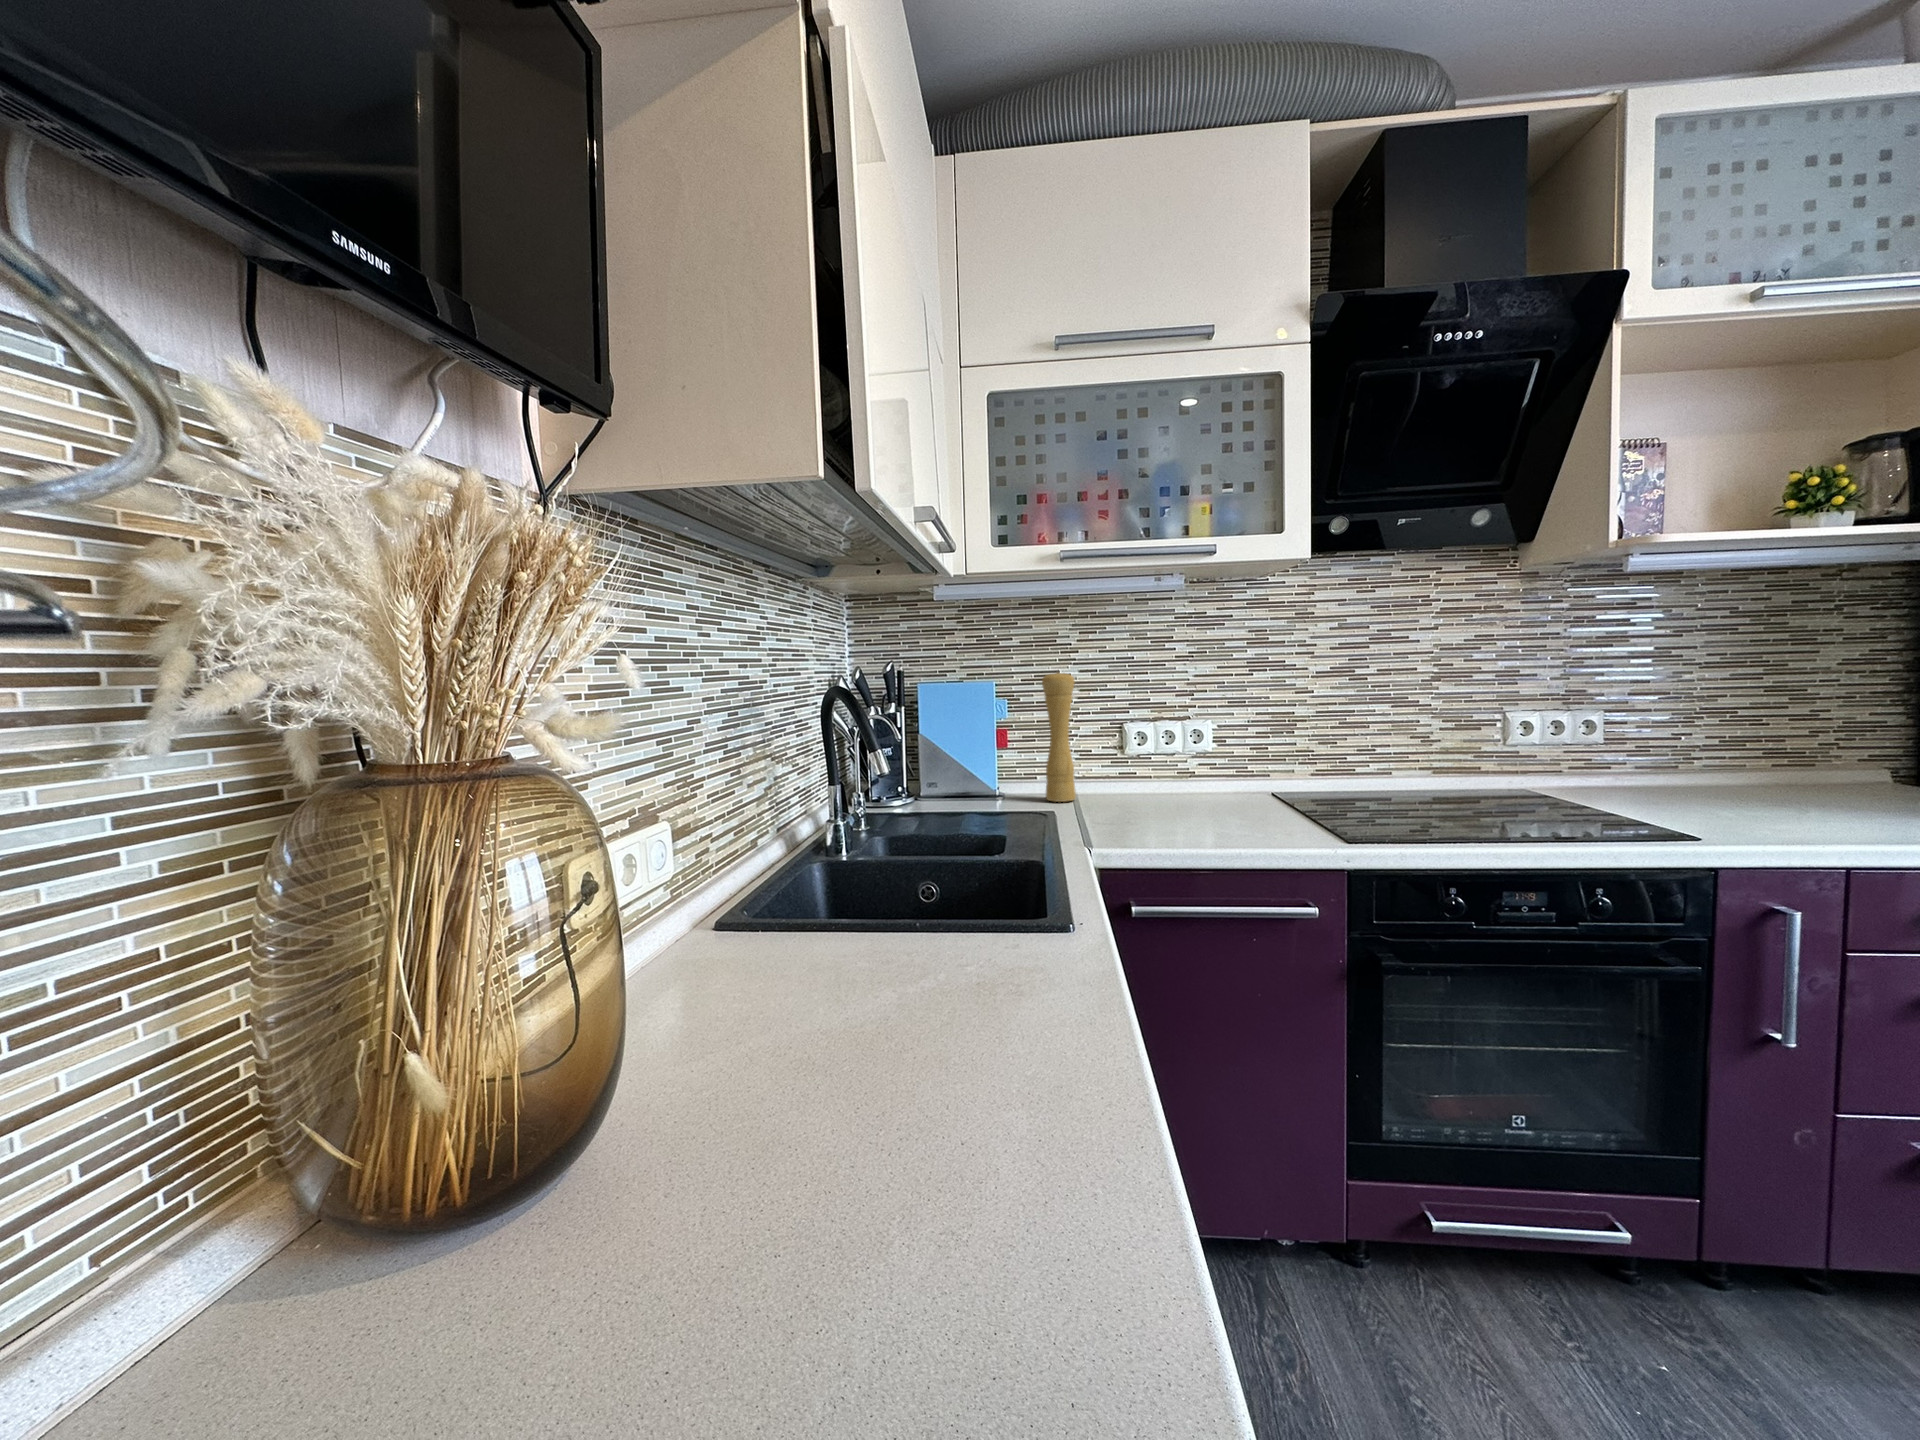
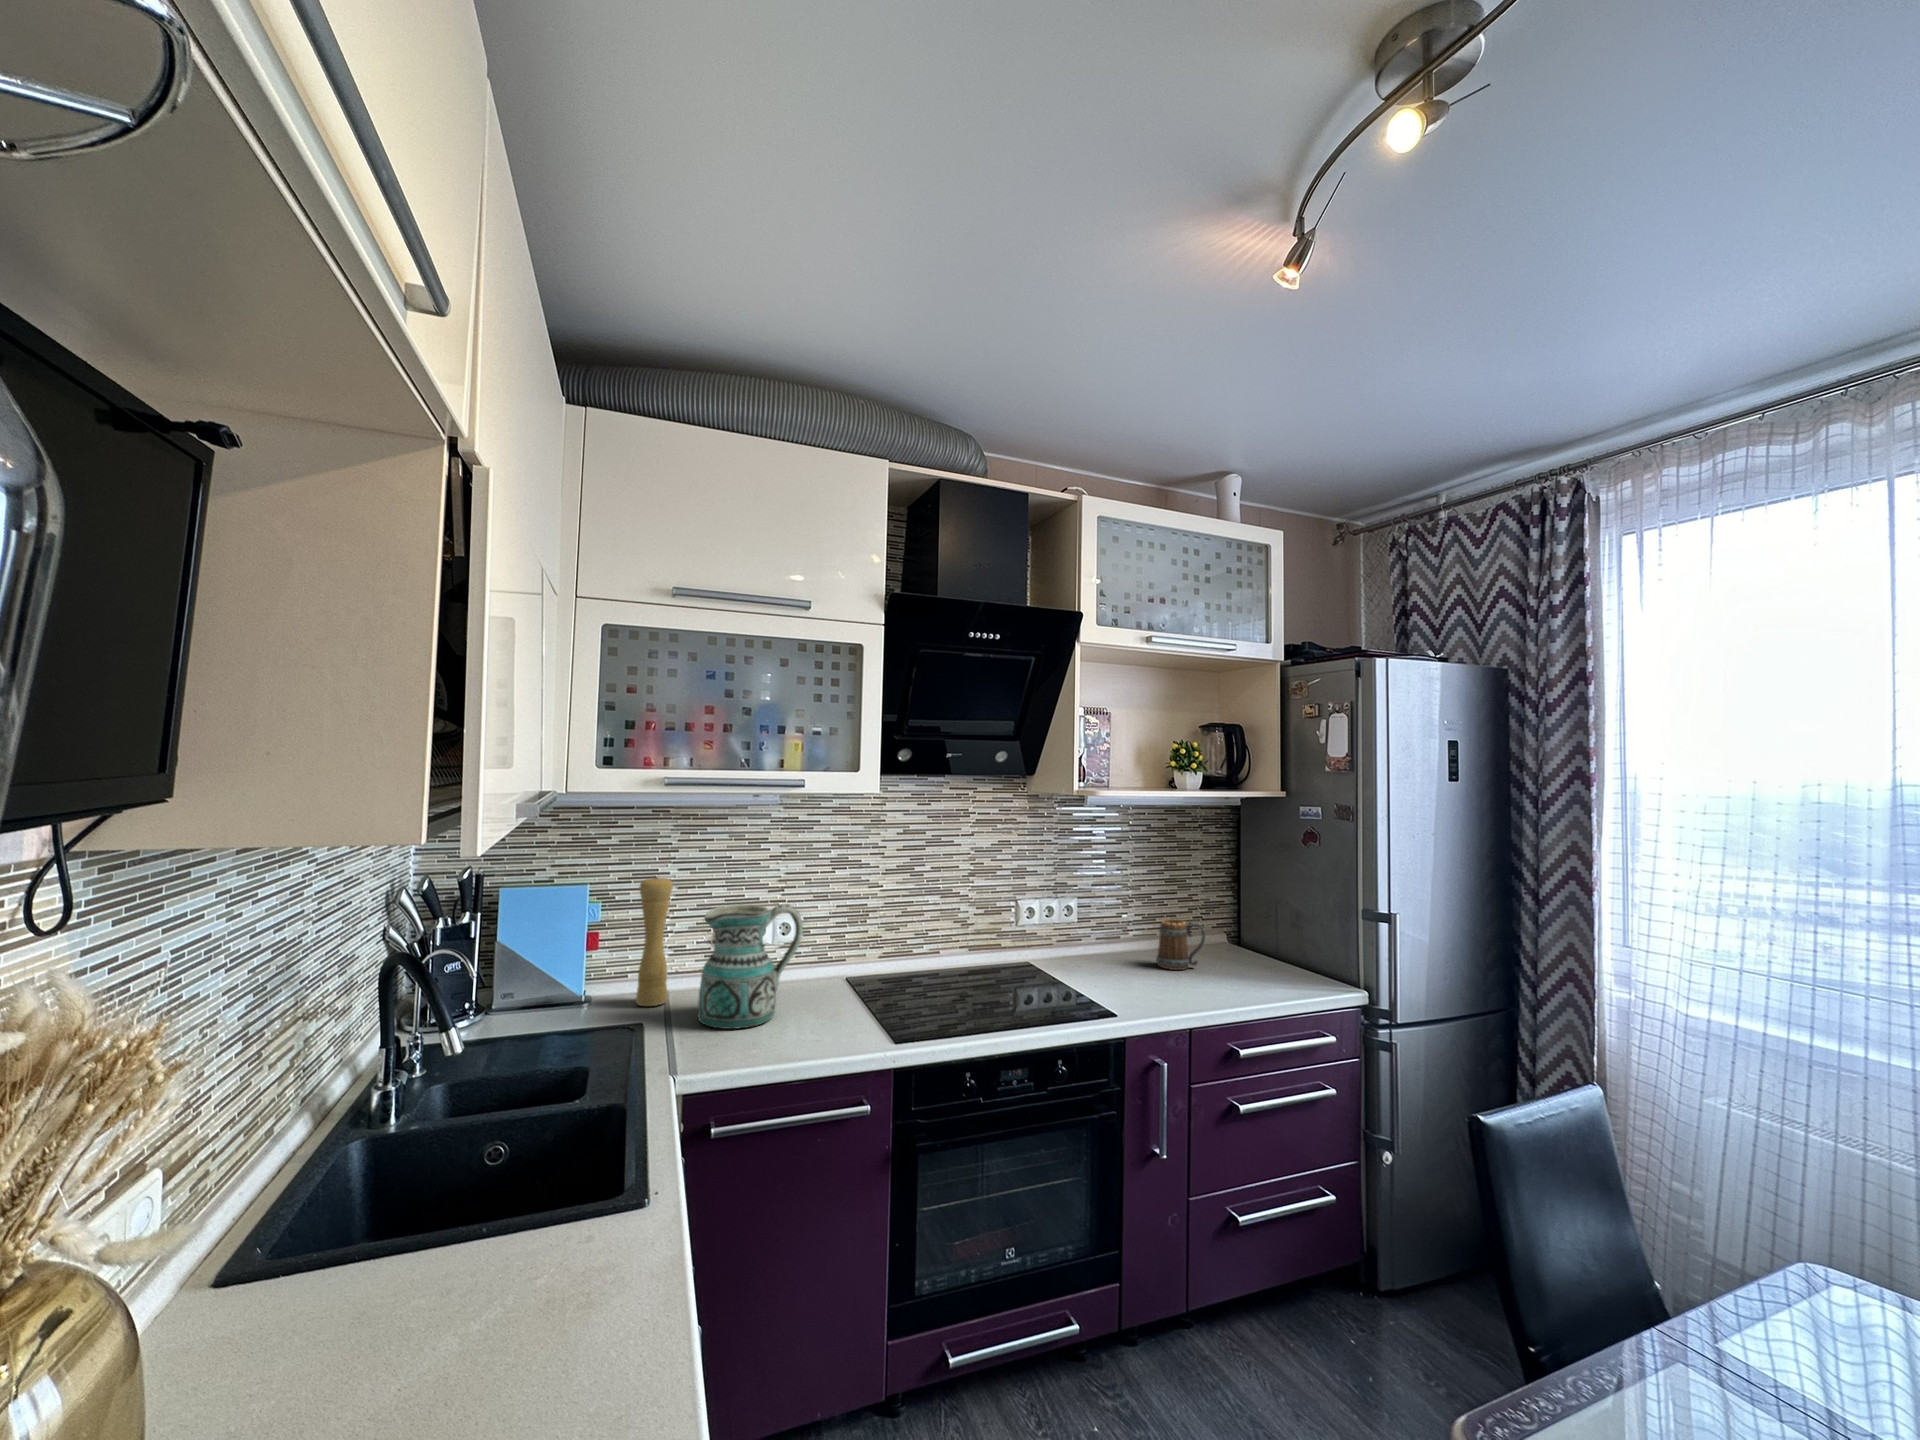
ceramic pitcher: none [1107,692,1219,820] -> present [698,904,803,1029]
mug: none [1753,734,1859,805] -> present [1156,919,1205,970]

